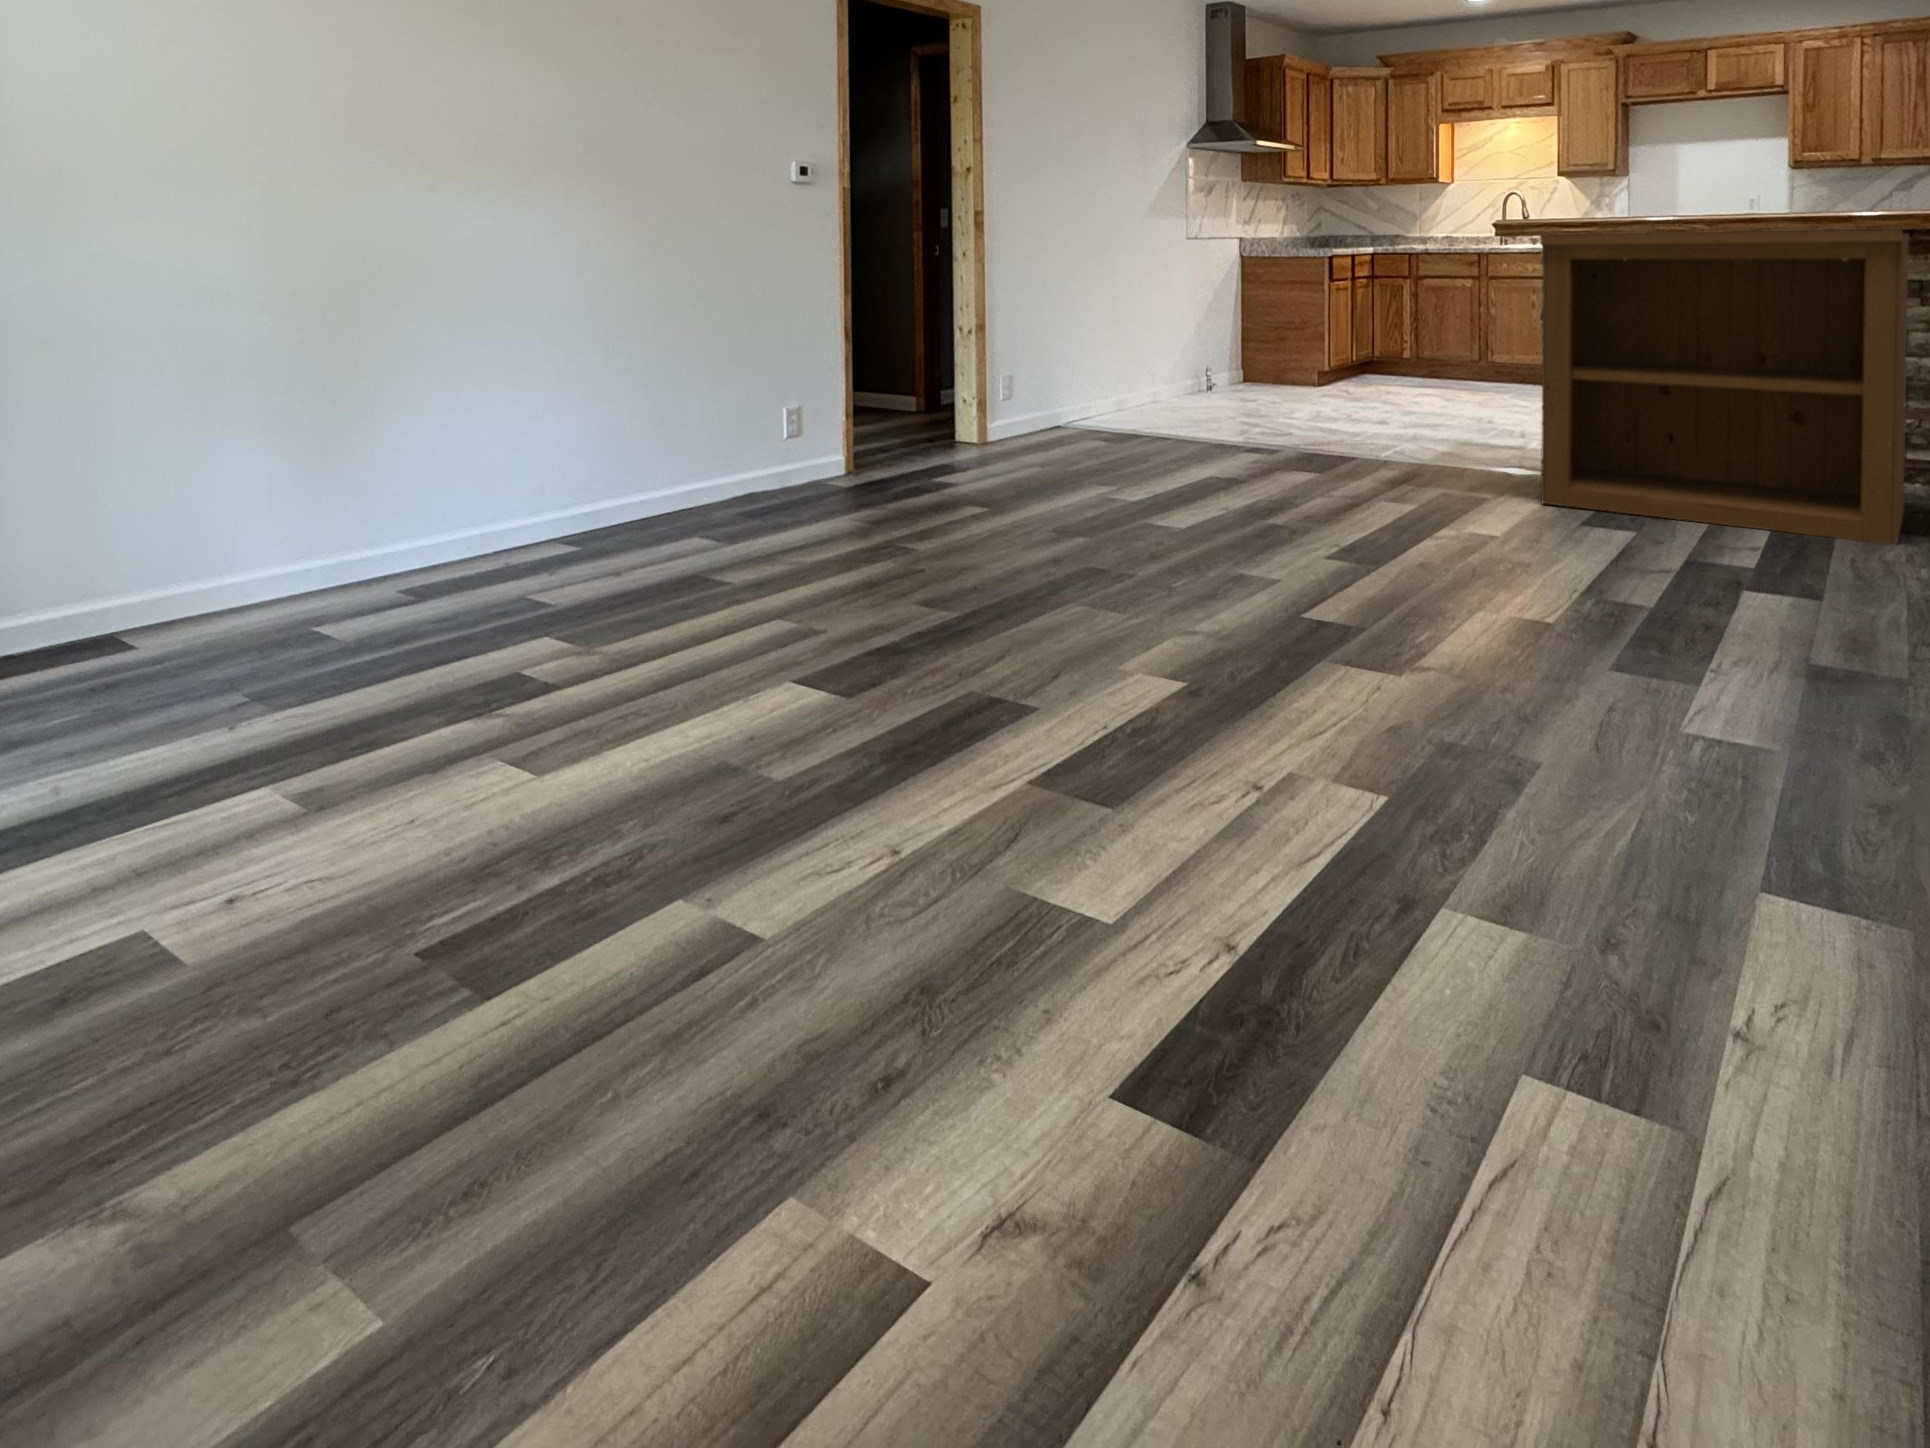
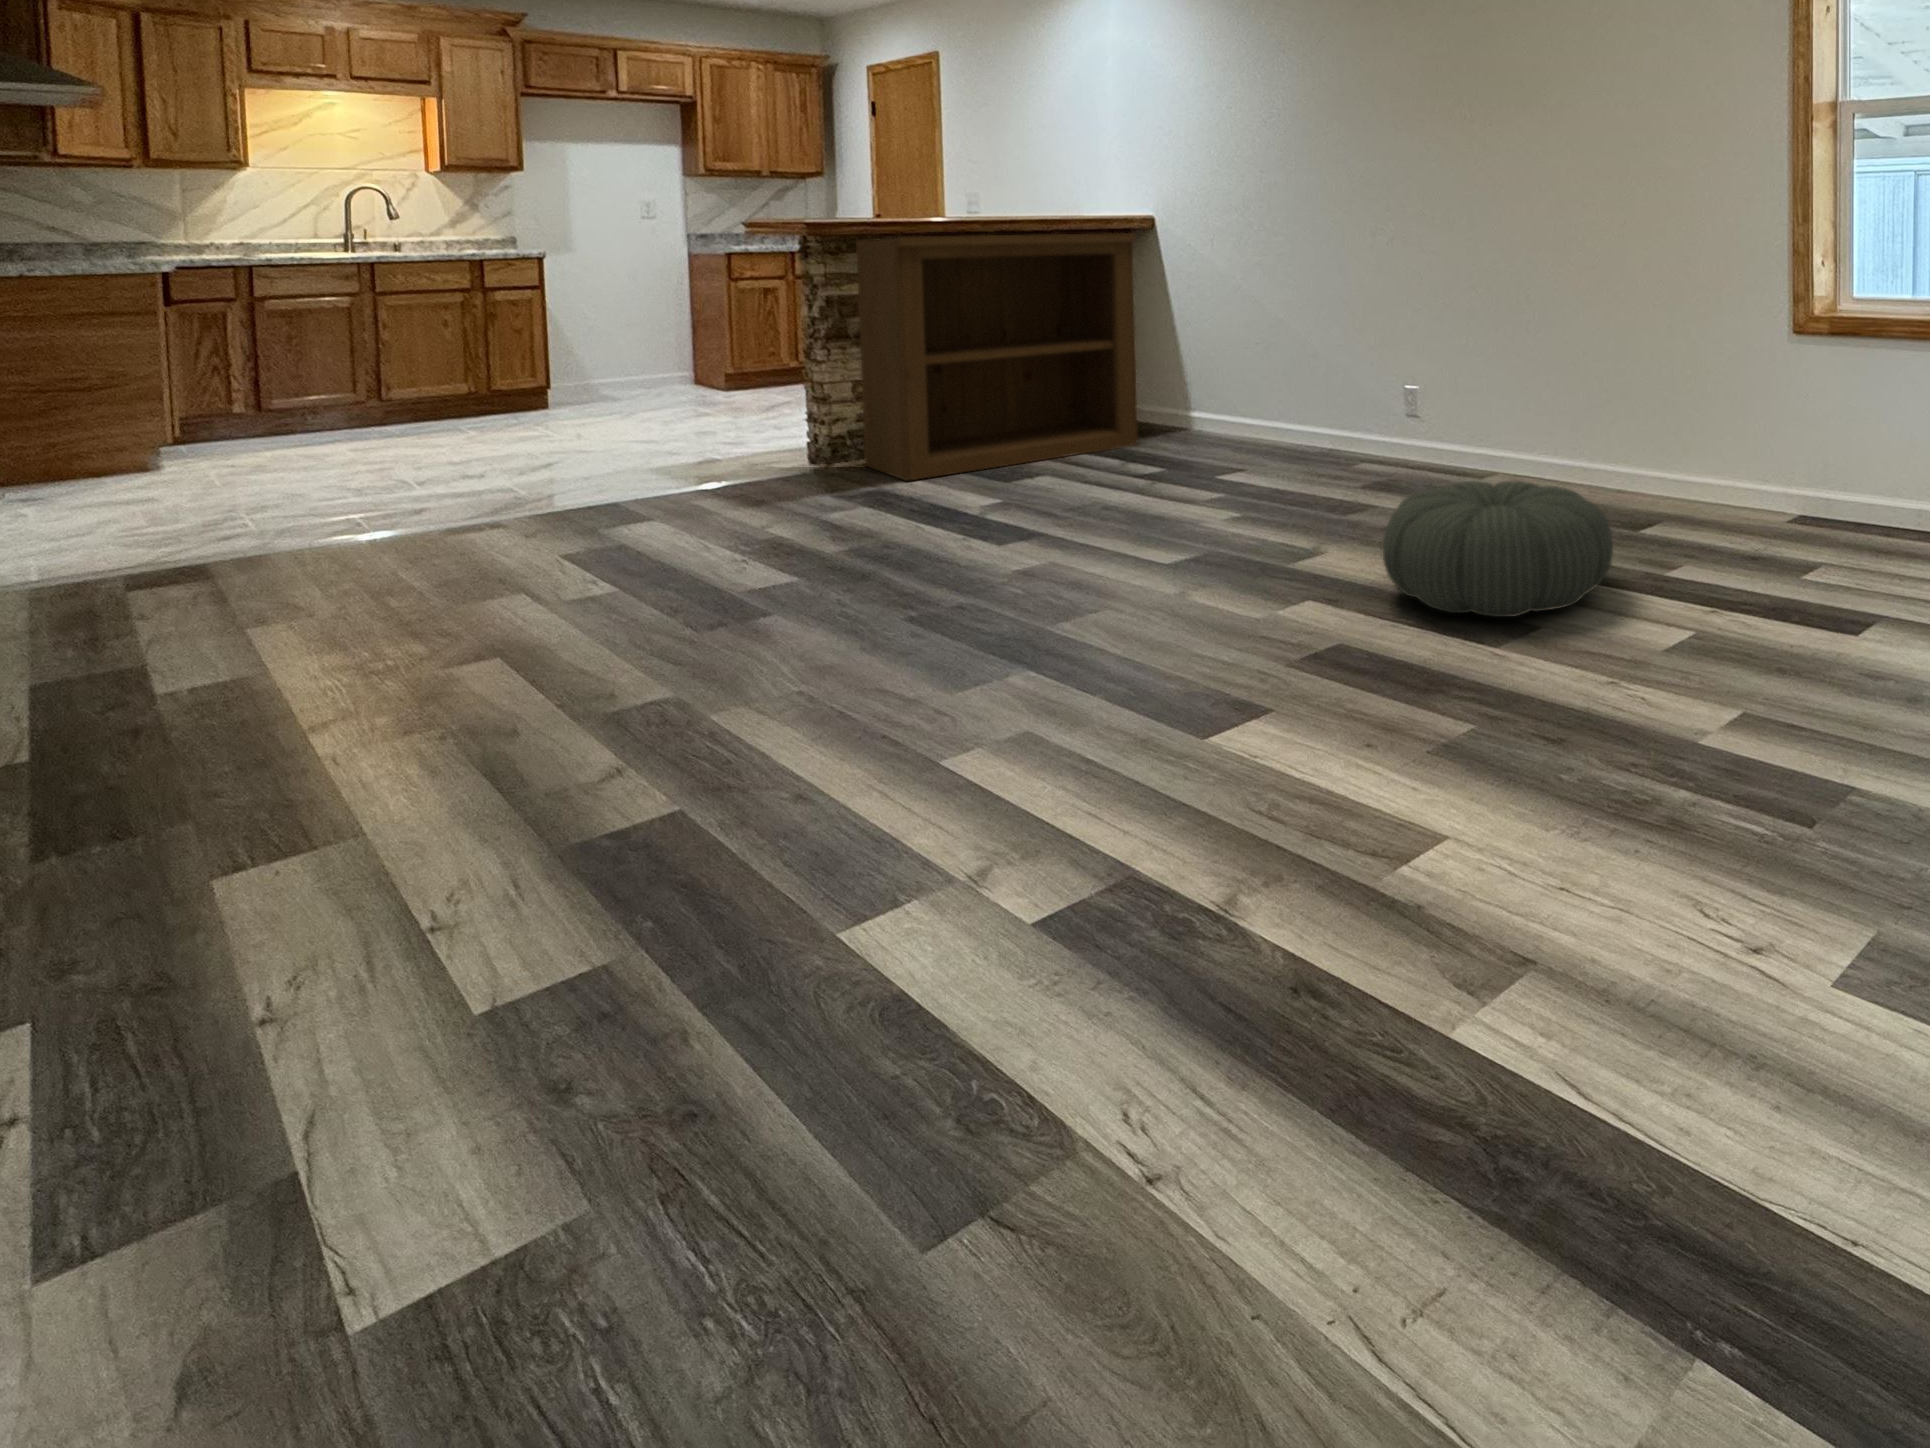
pouf: none [1250,643,1670,932] -> present [1383,481,1613,617]

